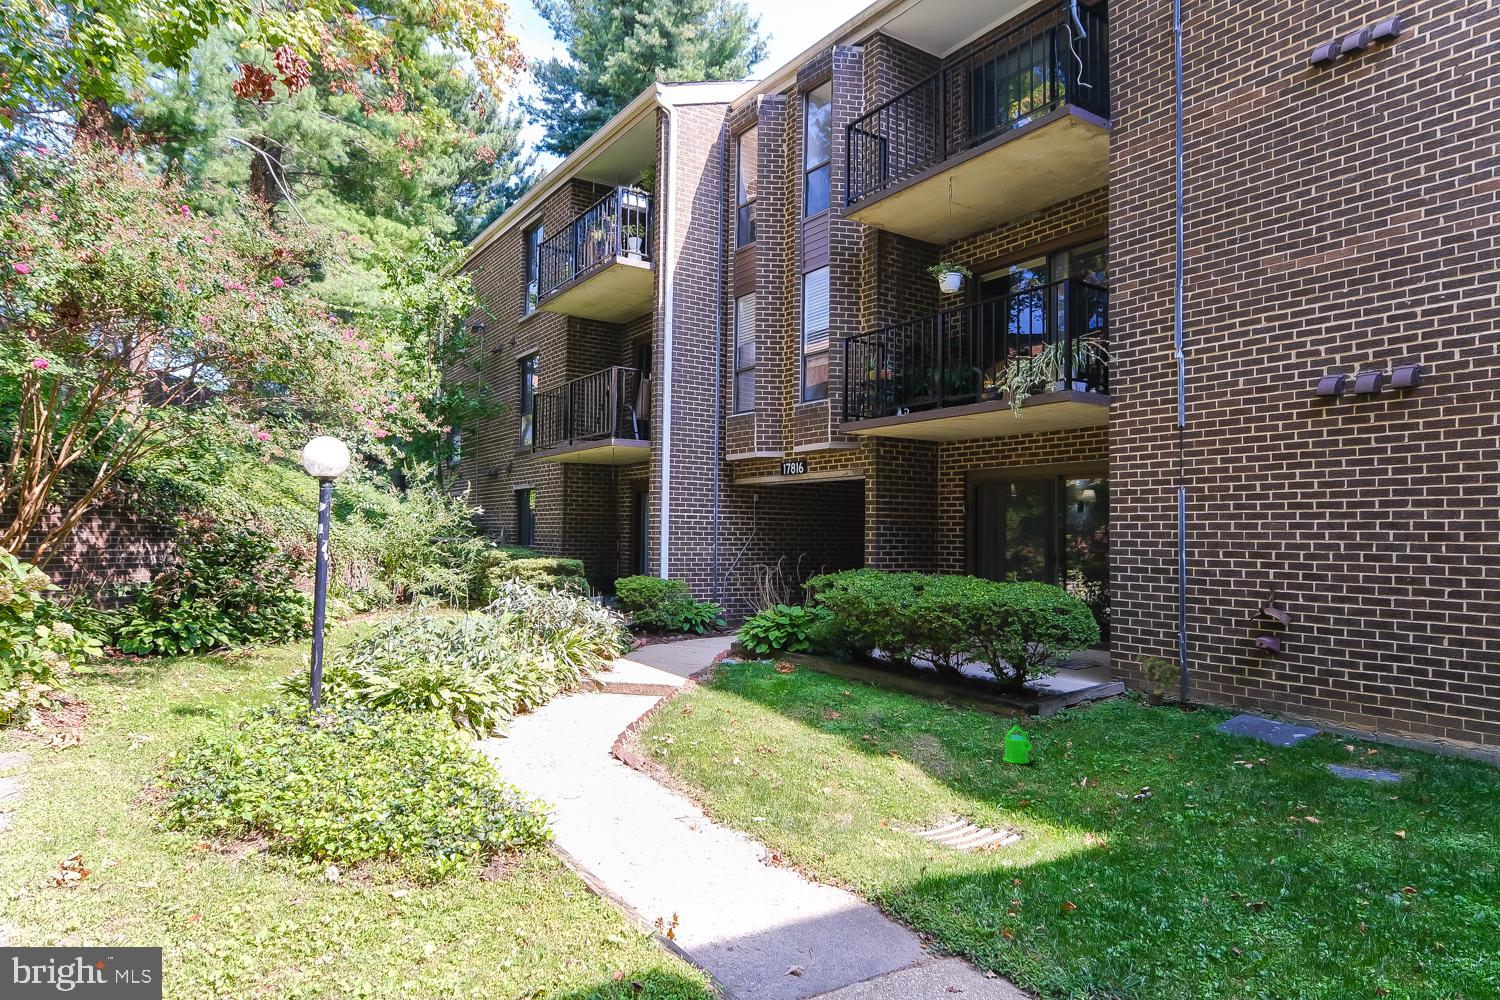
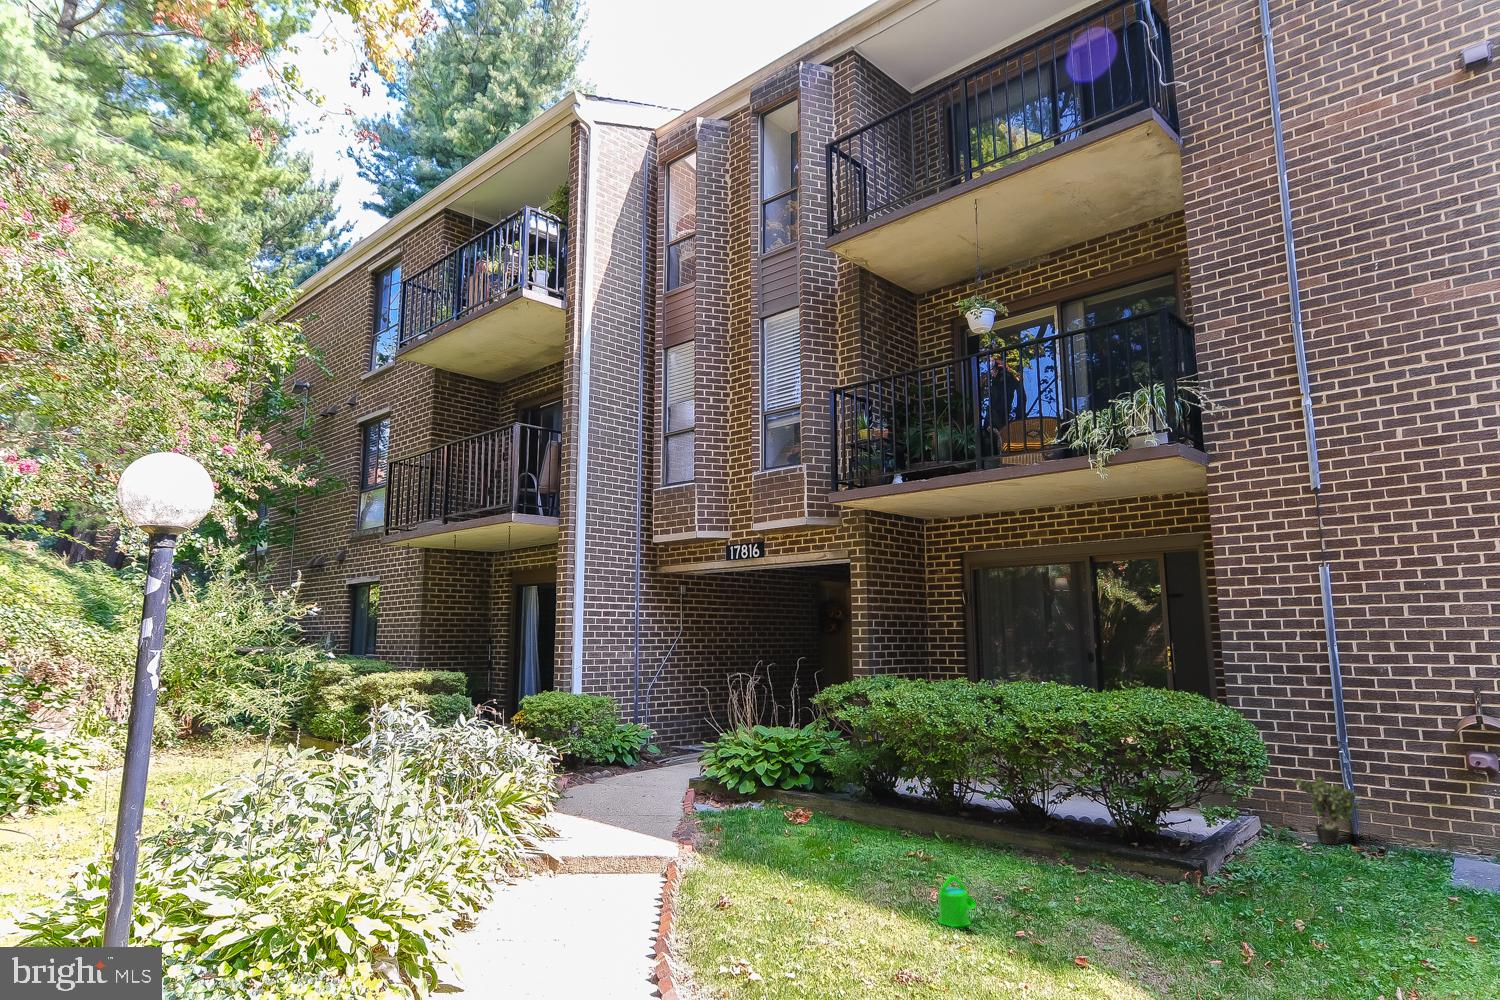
watering can: present [1004,726,1032,764] -> present [938,876,976,927]

